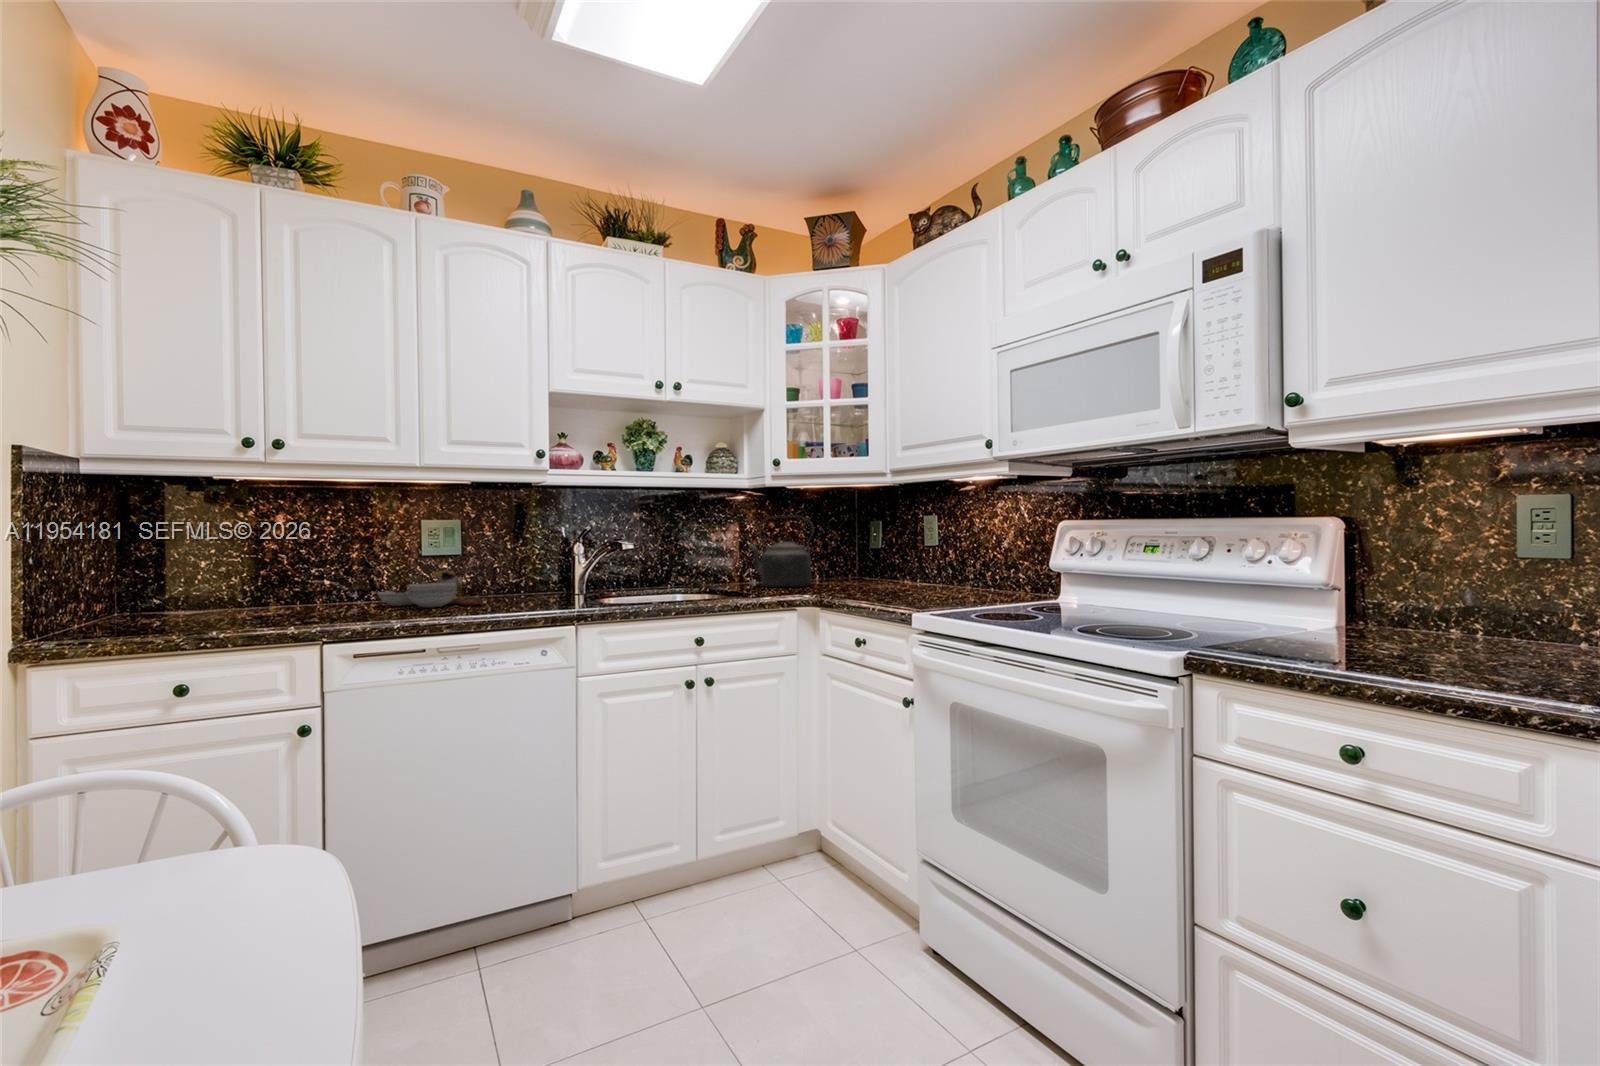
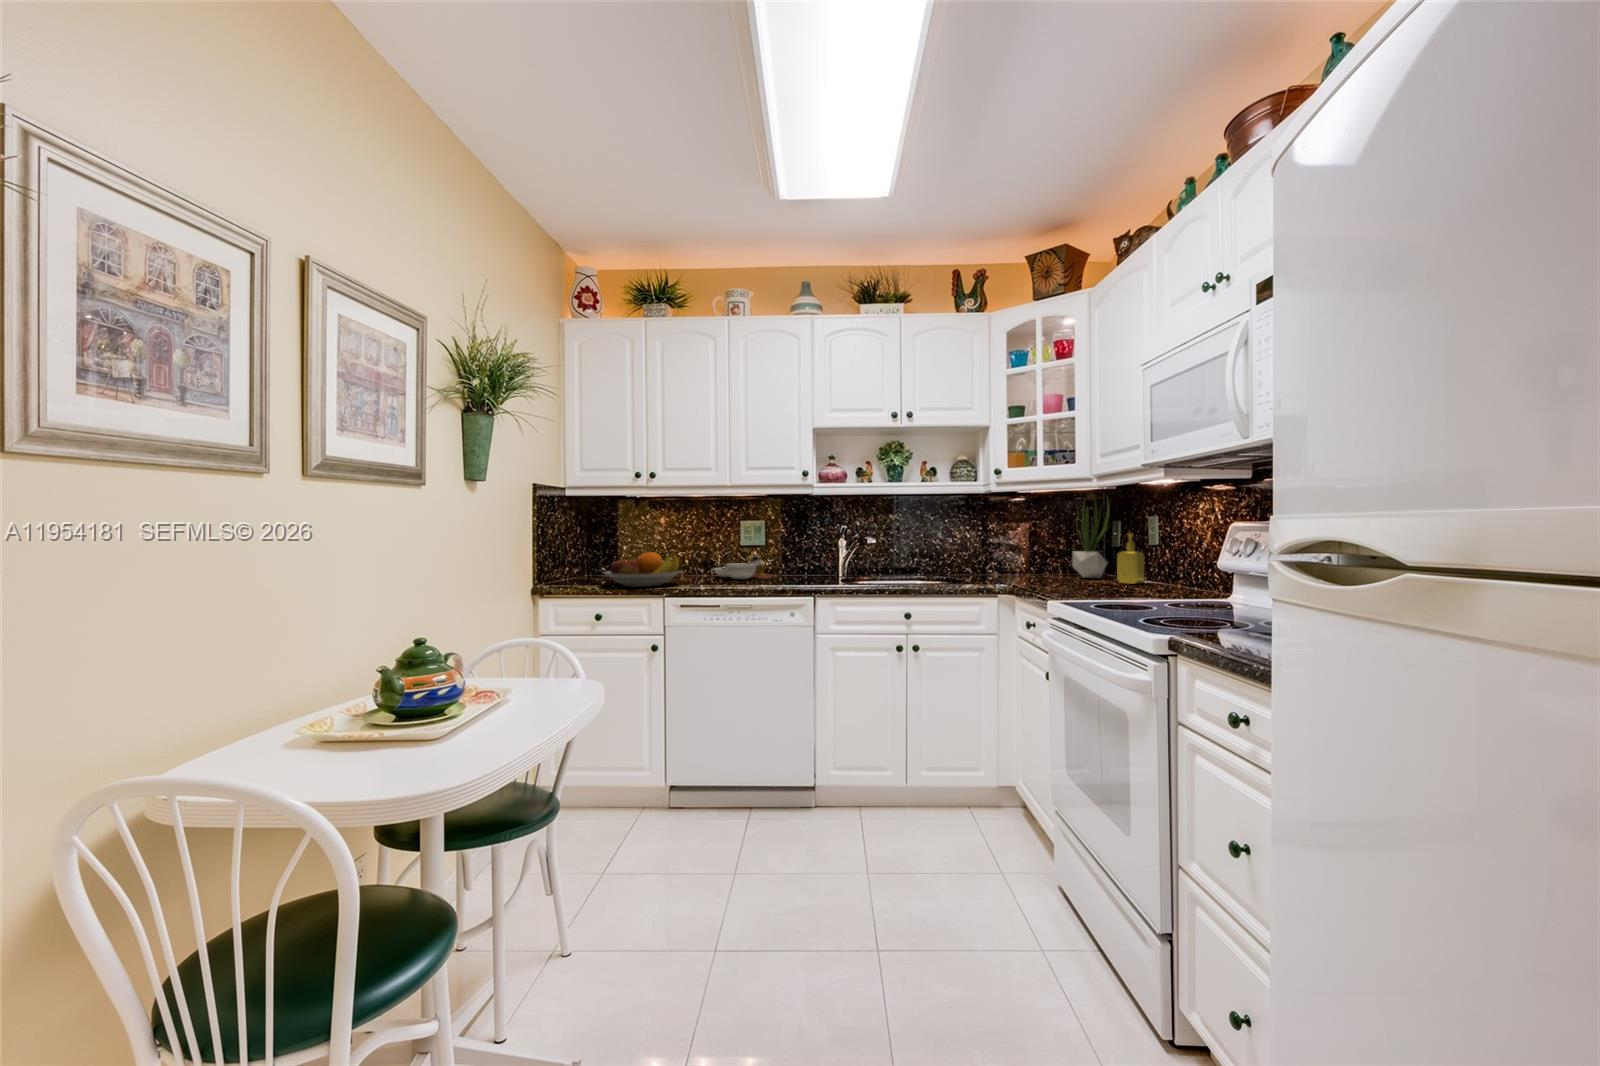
potted plant: none [841,491,880,583] -> present [1072,499,1110,578]
kettle: present [749,515,814,587] -> none [987,516,1042,578]
soap dispenser: none [898,533,924,587] -> present [1117,533,1144,584]
fruit bowl: none [186,570,348,630] -> present [603,552,681,587]

